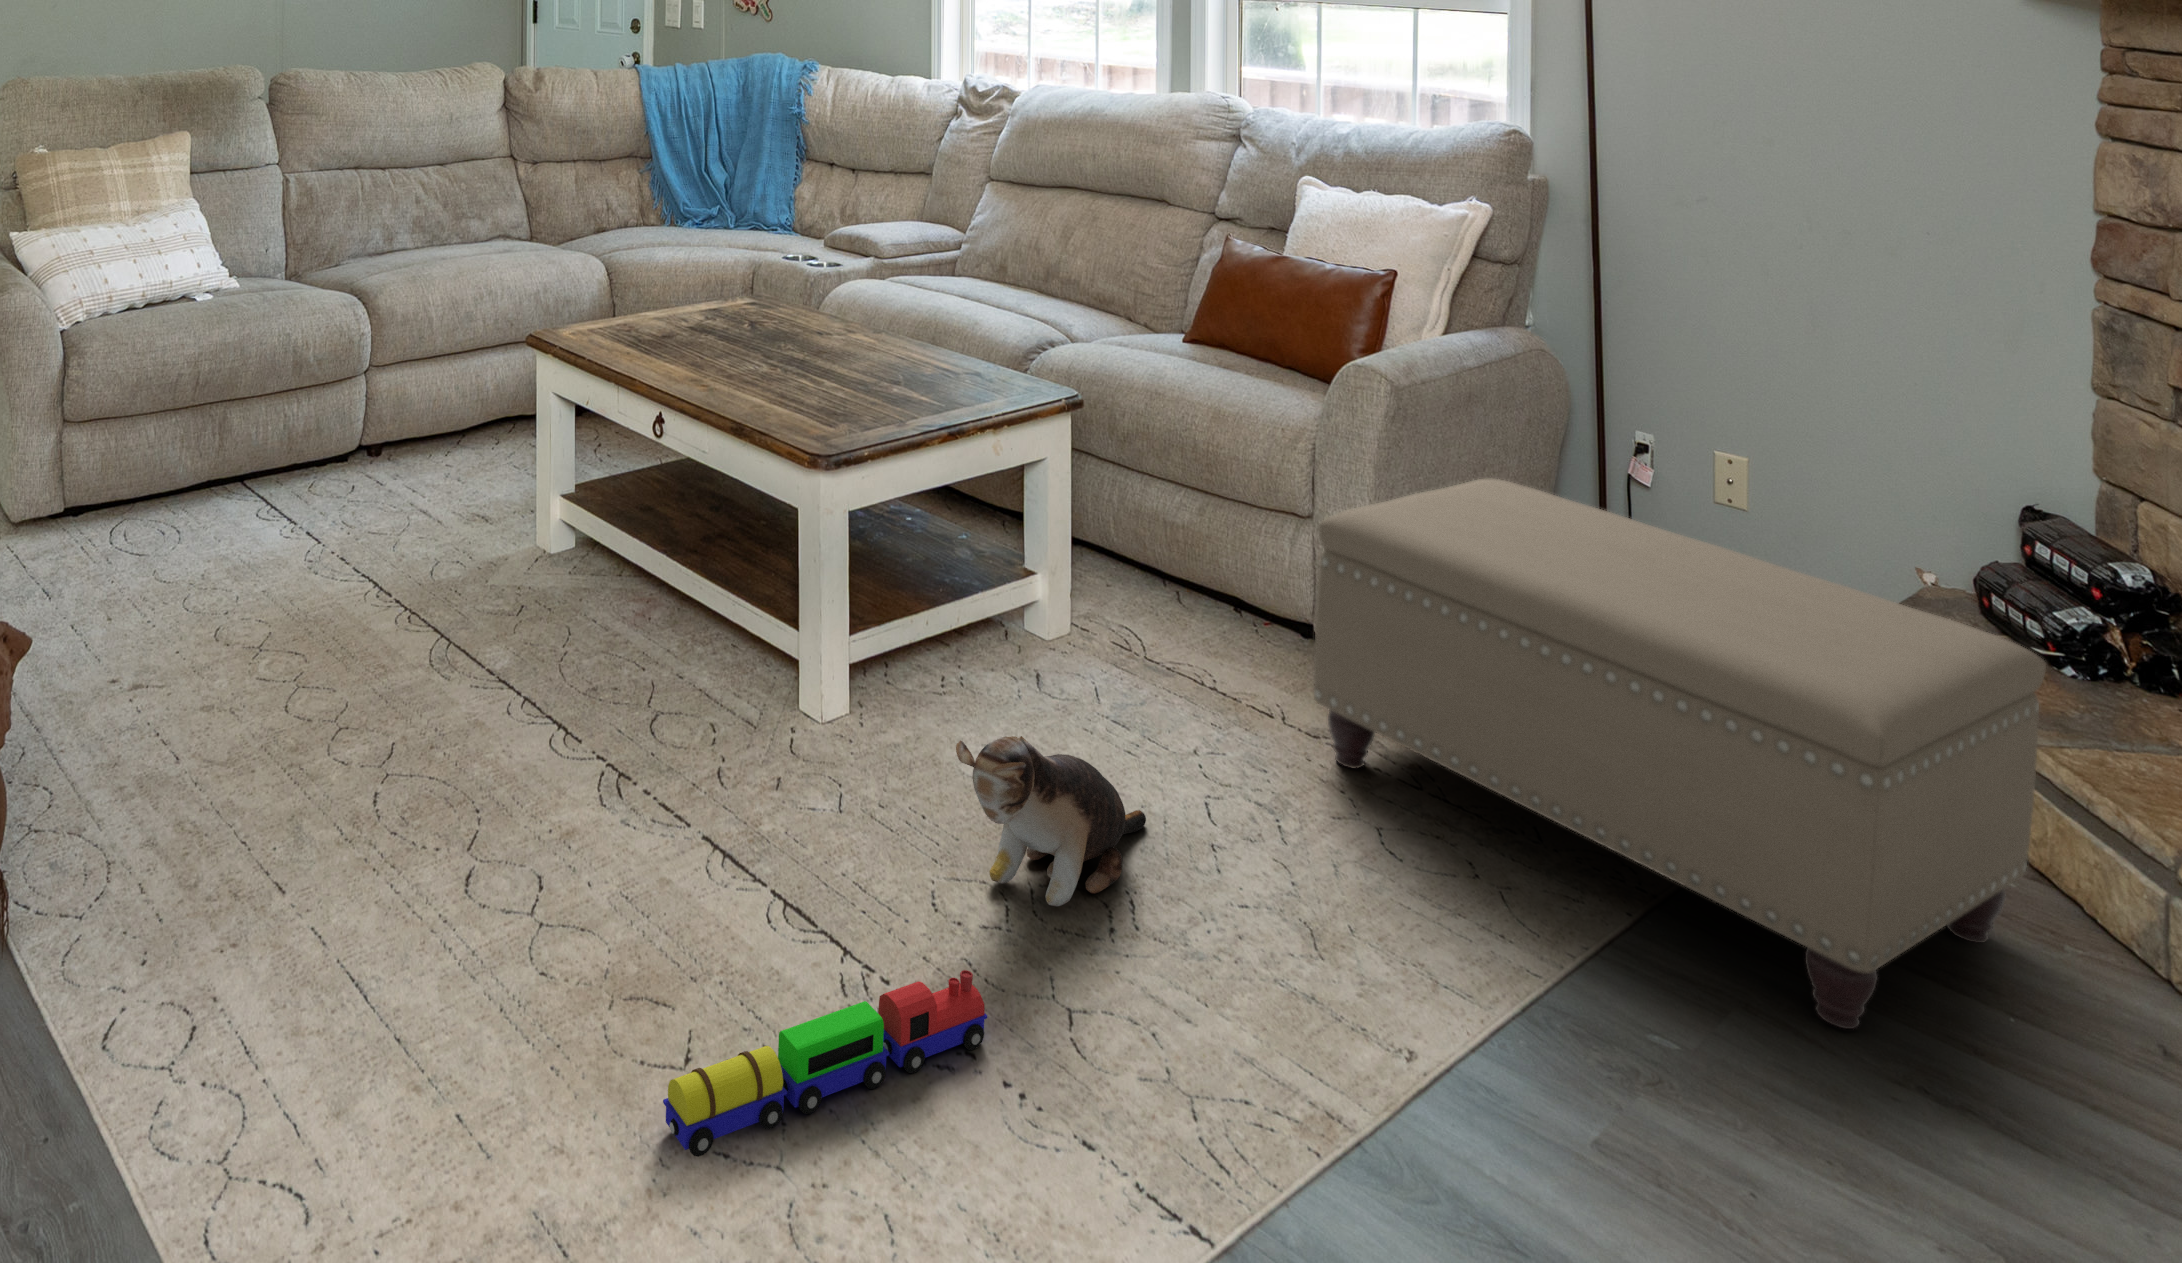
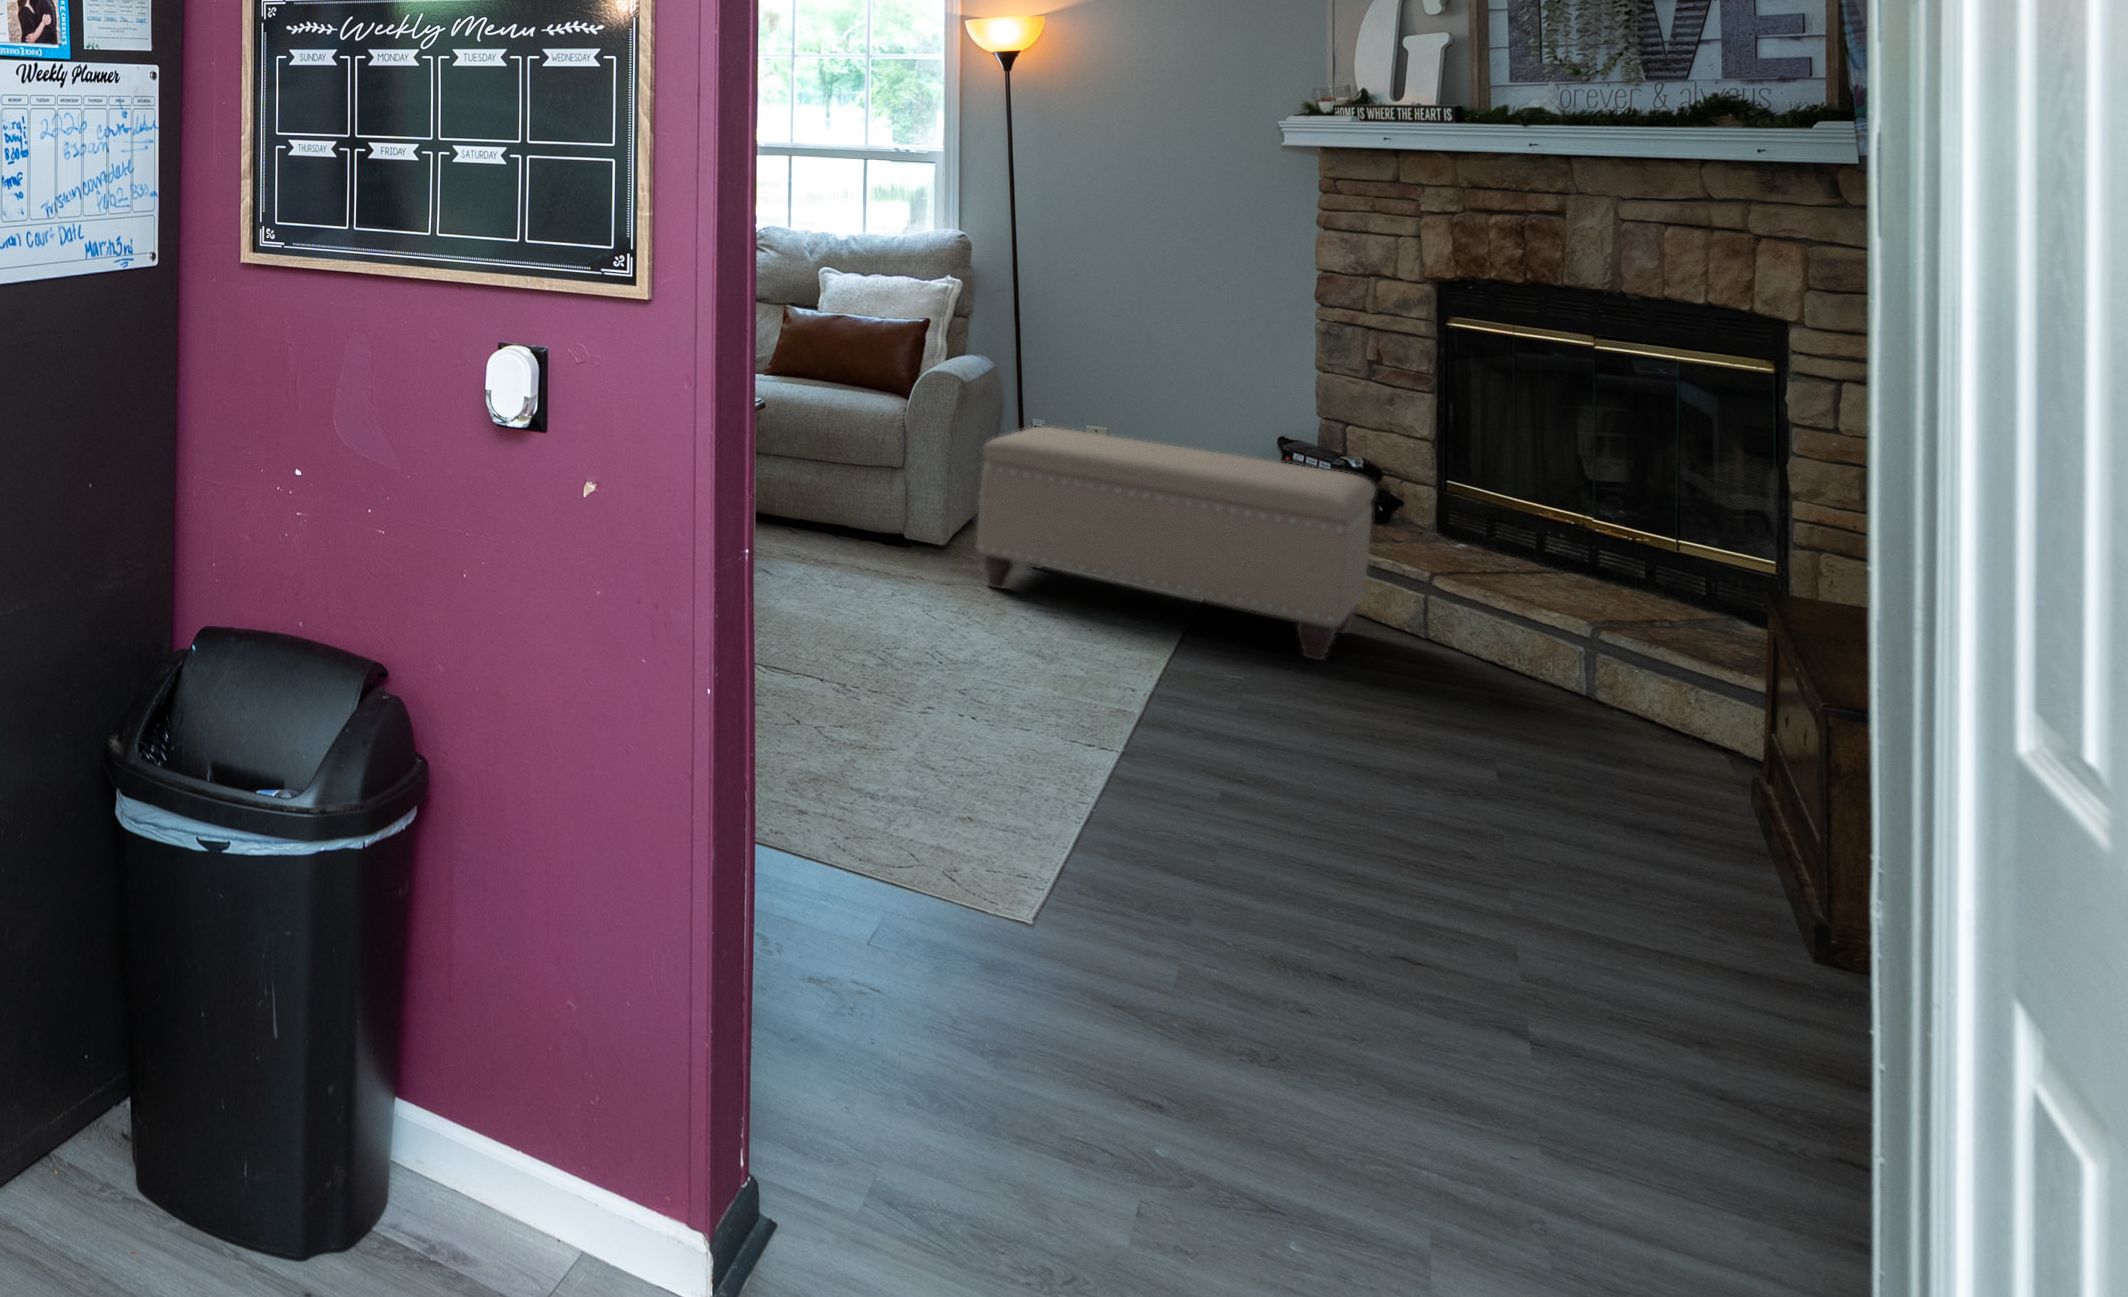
plush toy: present [956,736,1146,906] -> none [889,546,954,640]
toy train: present [663,970,987,1157] -> none [875,649,972,722]

